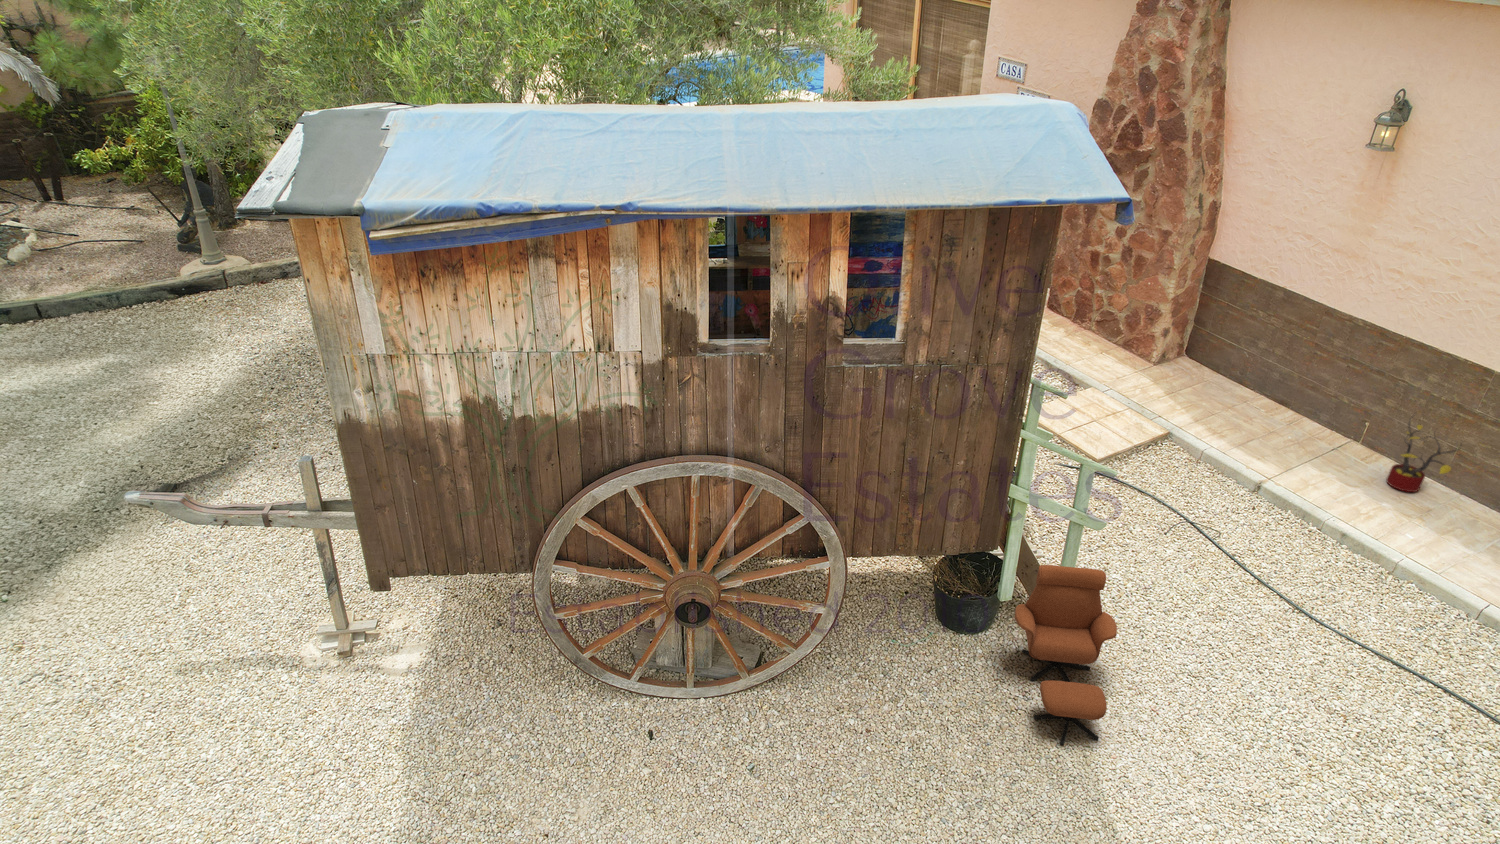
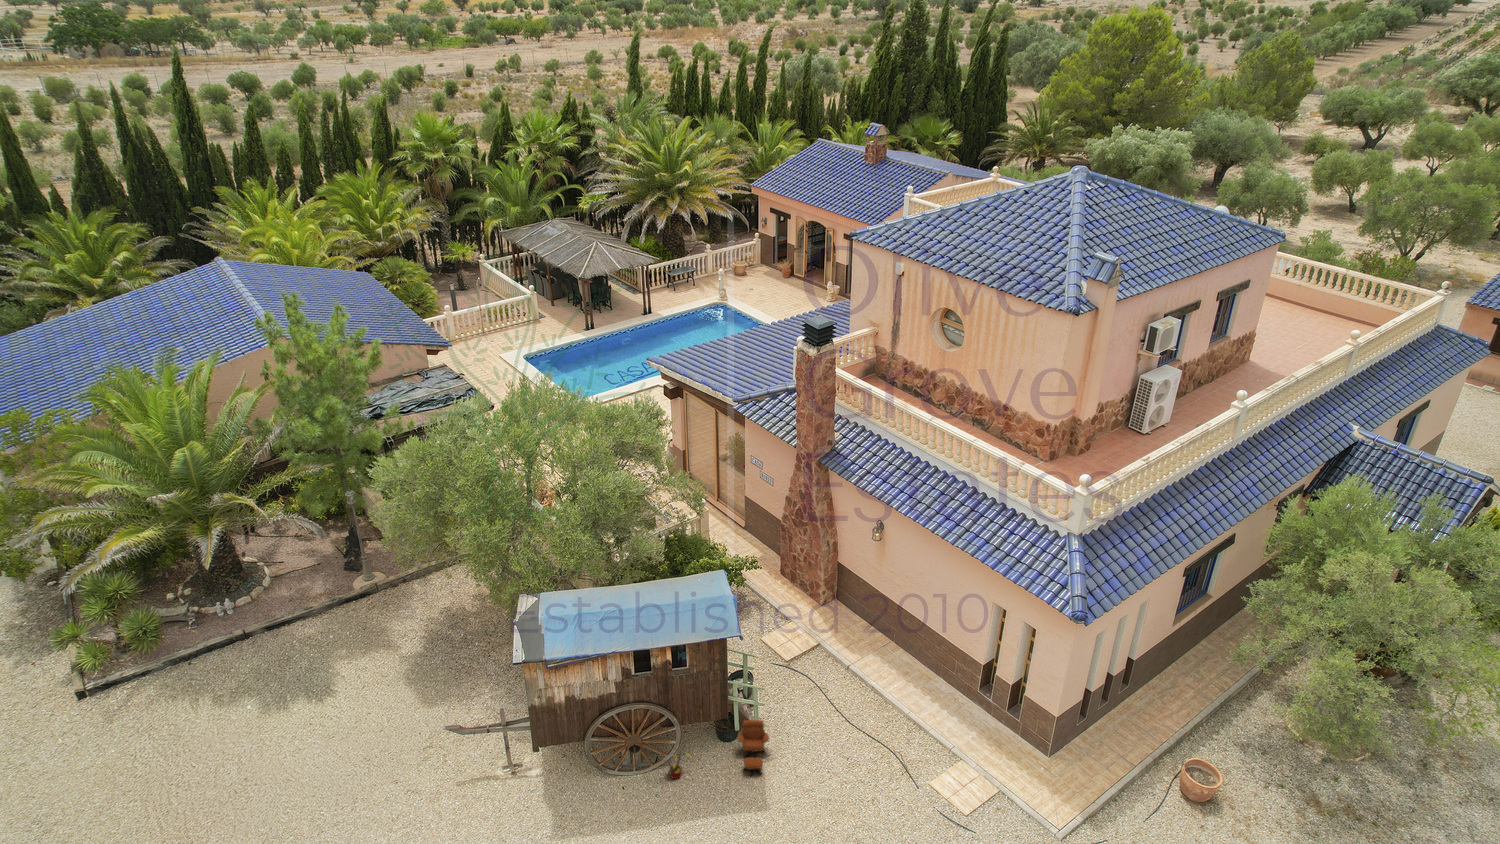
decorative plant: present [1386,419,1462,492] -> present [669,753,690,779]

